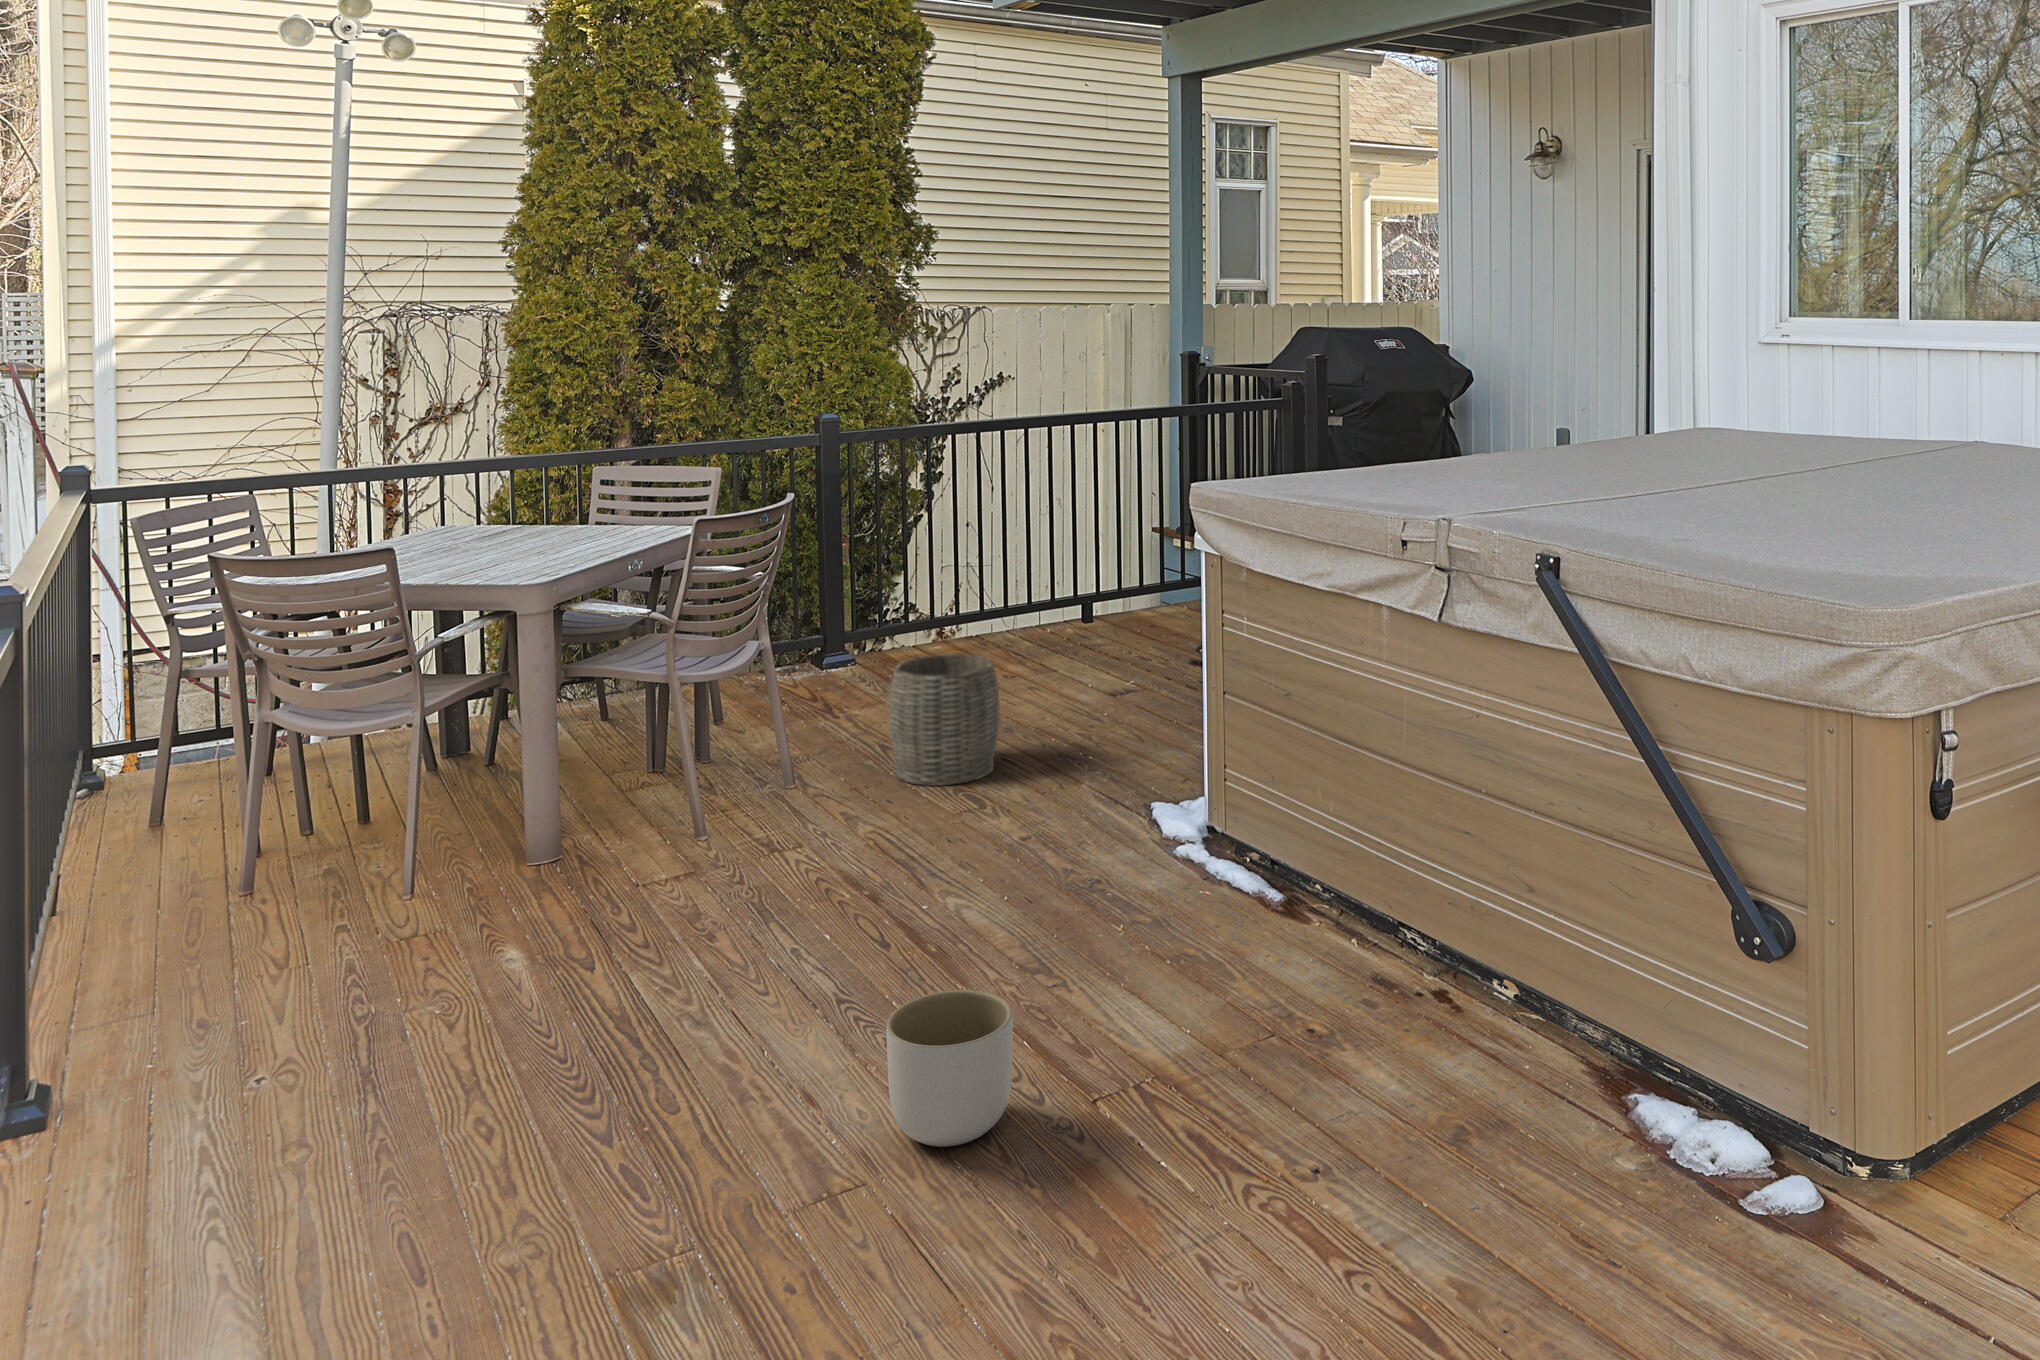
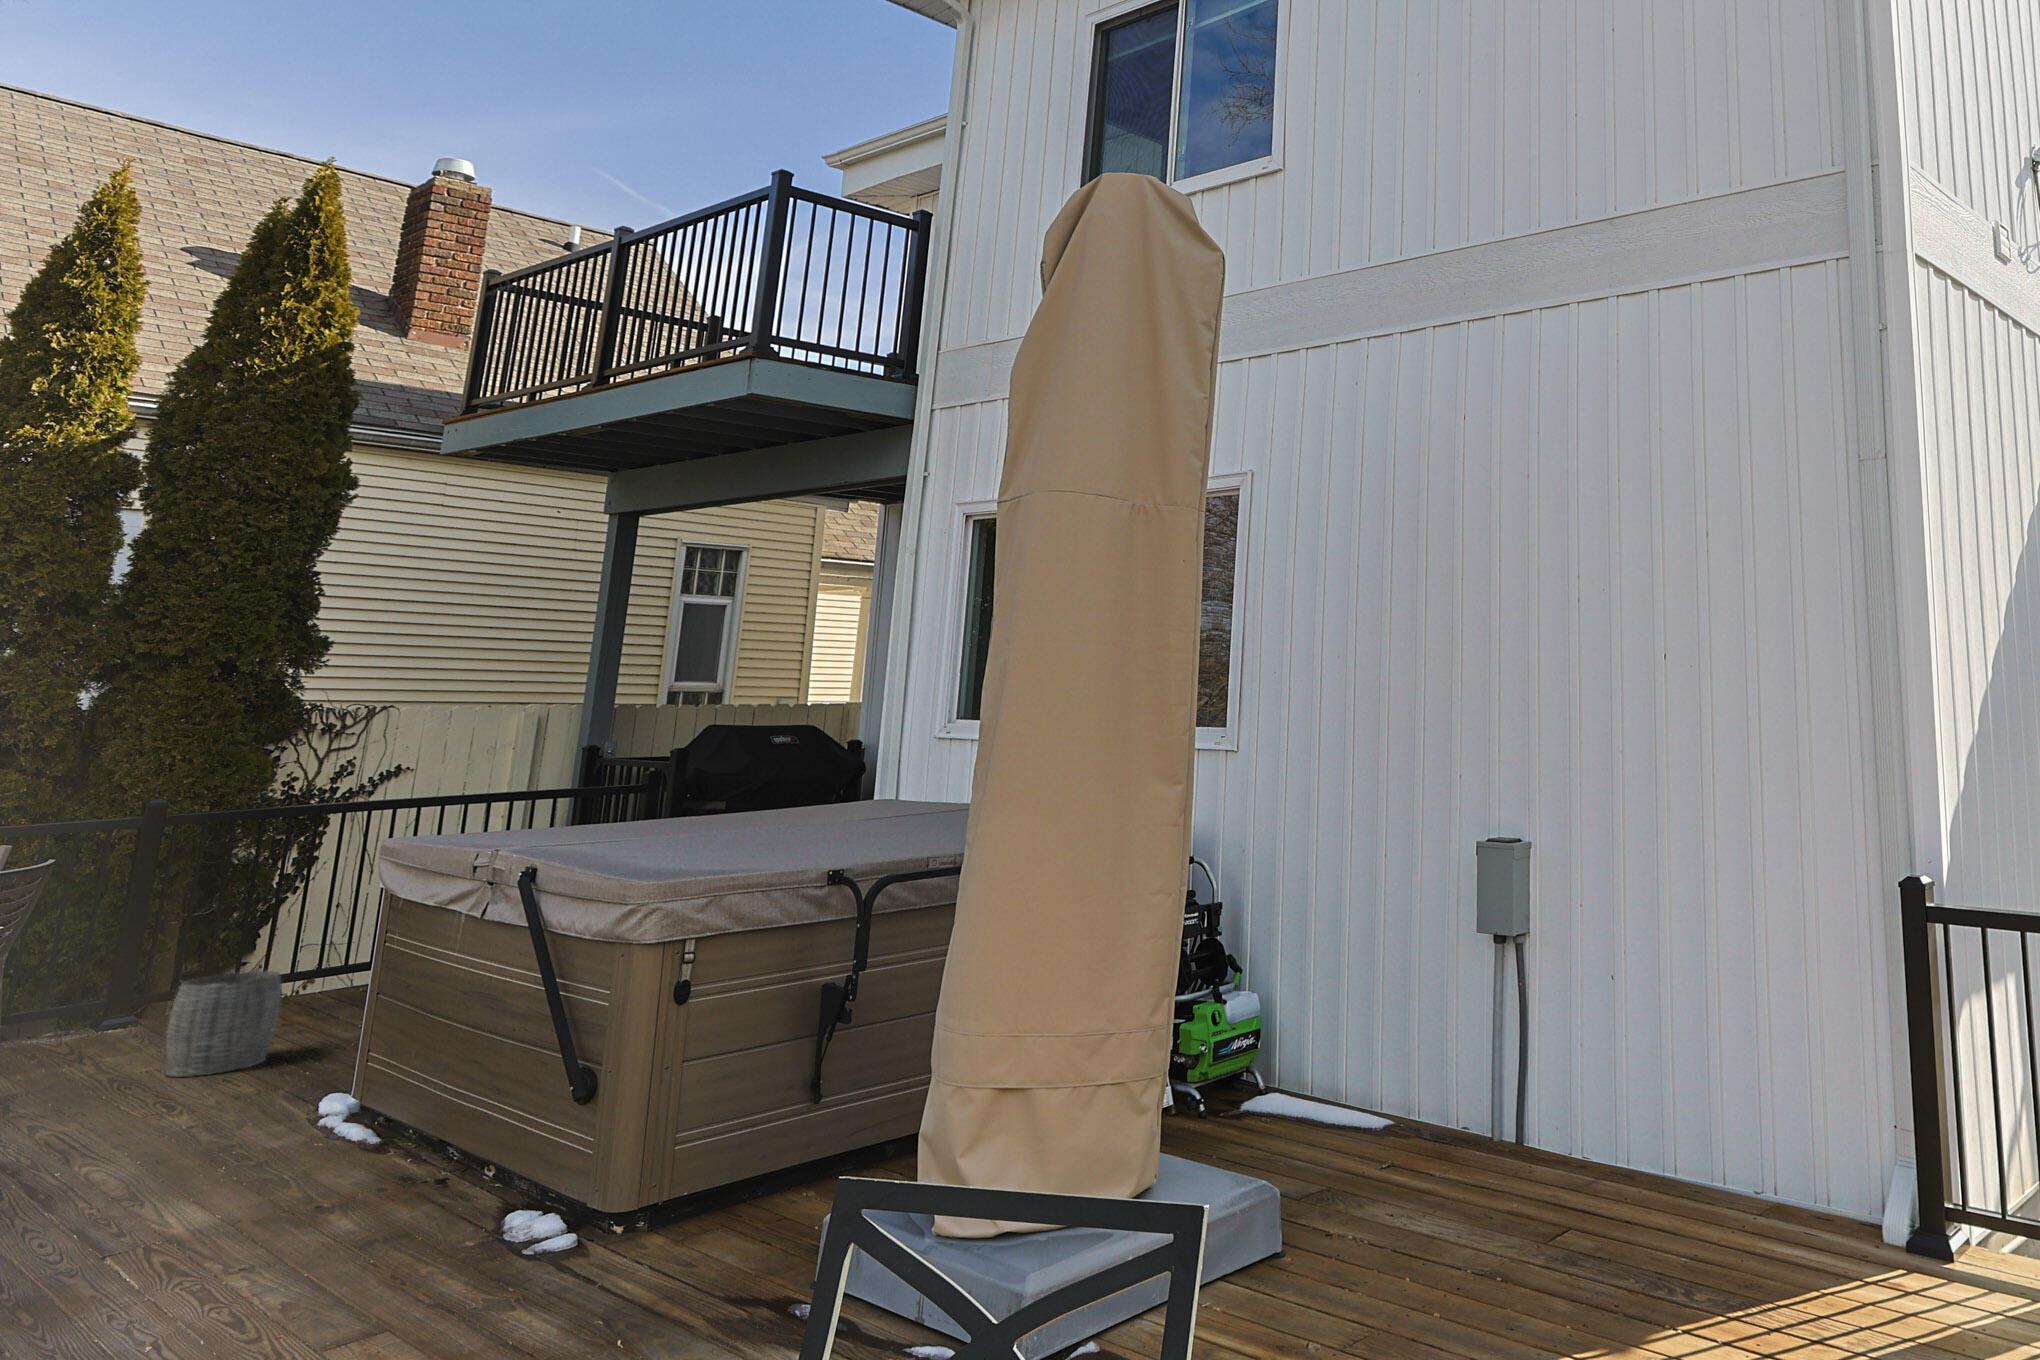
planter: present [886,990,1013,1147] -> none [78,1124,190,1220]

